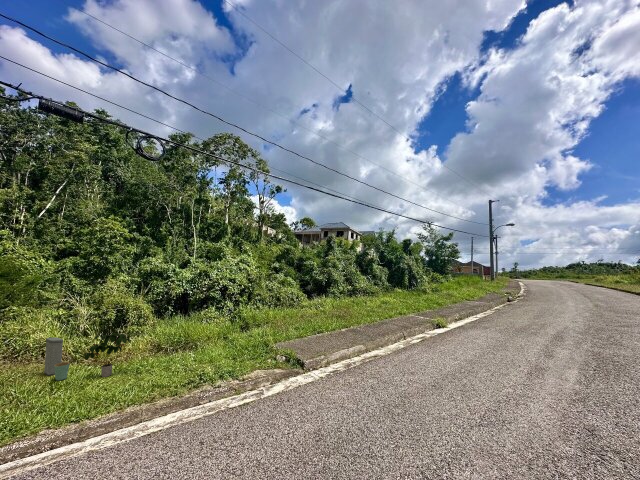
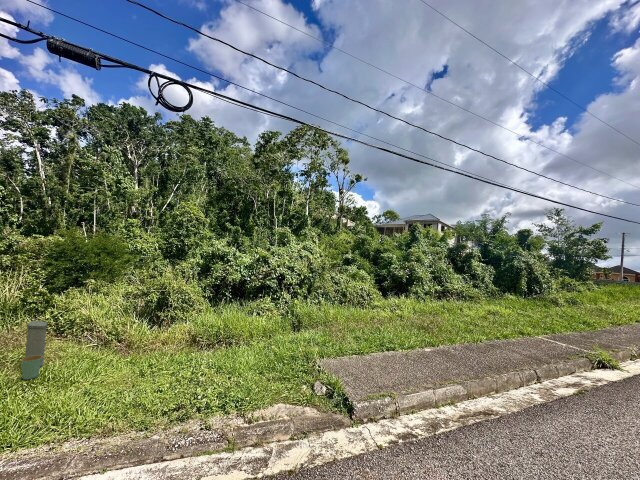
potted plant: present [83,333,130,377] -> none [53,324,113,383]

